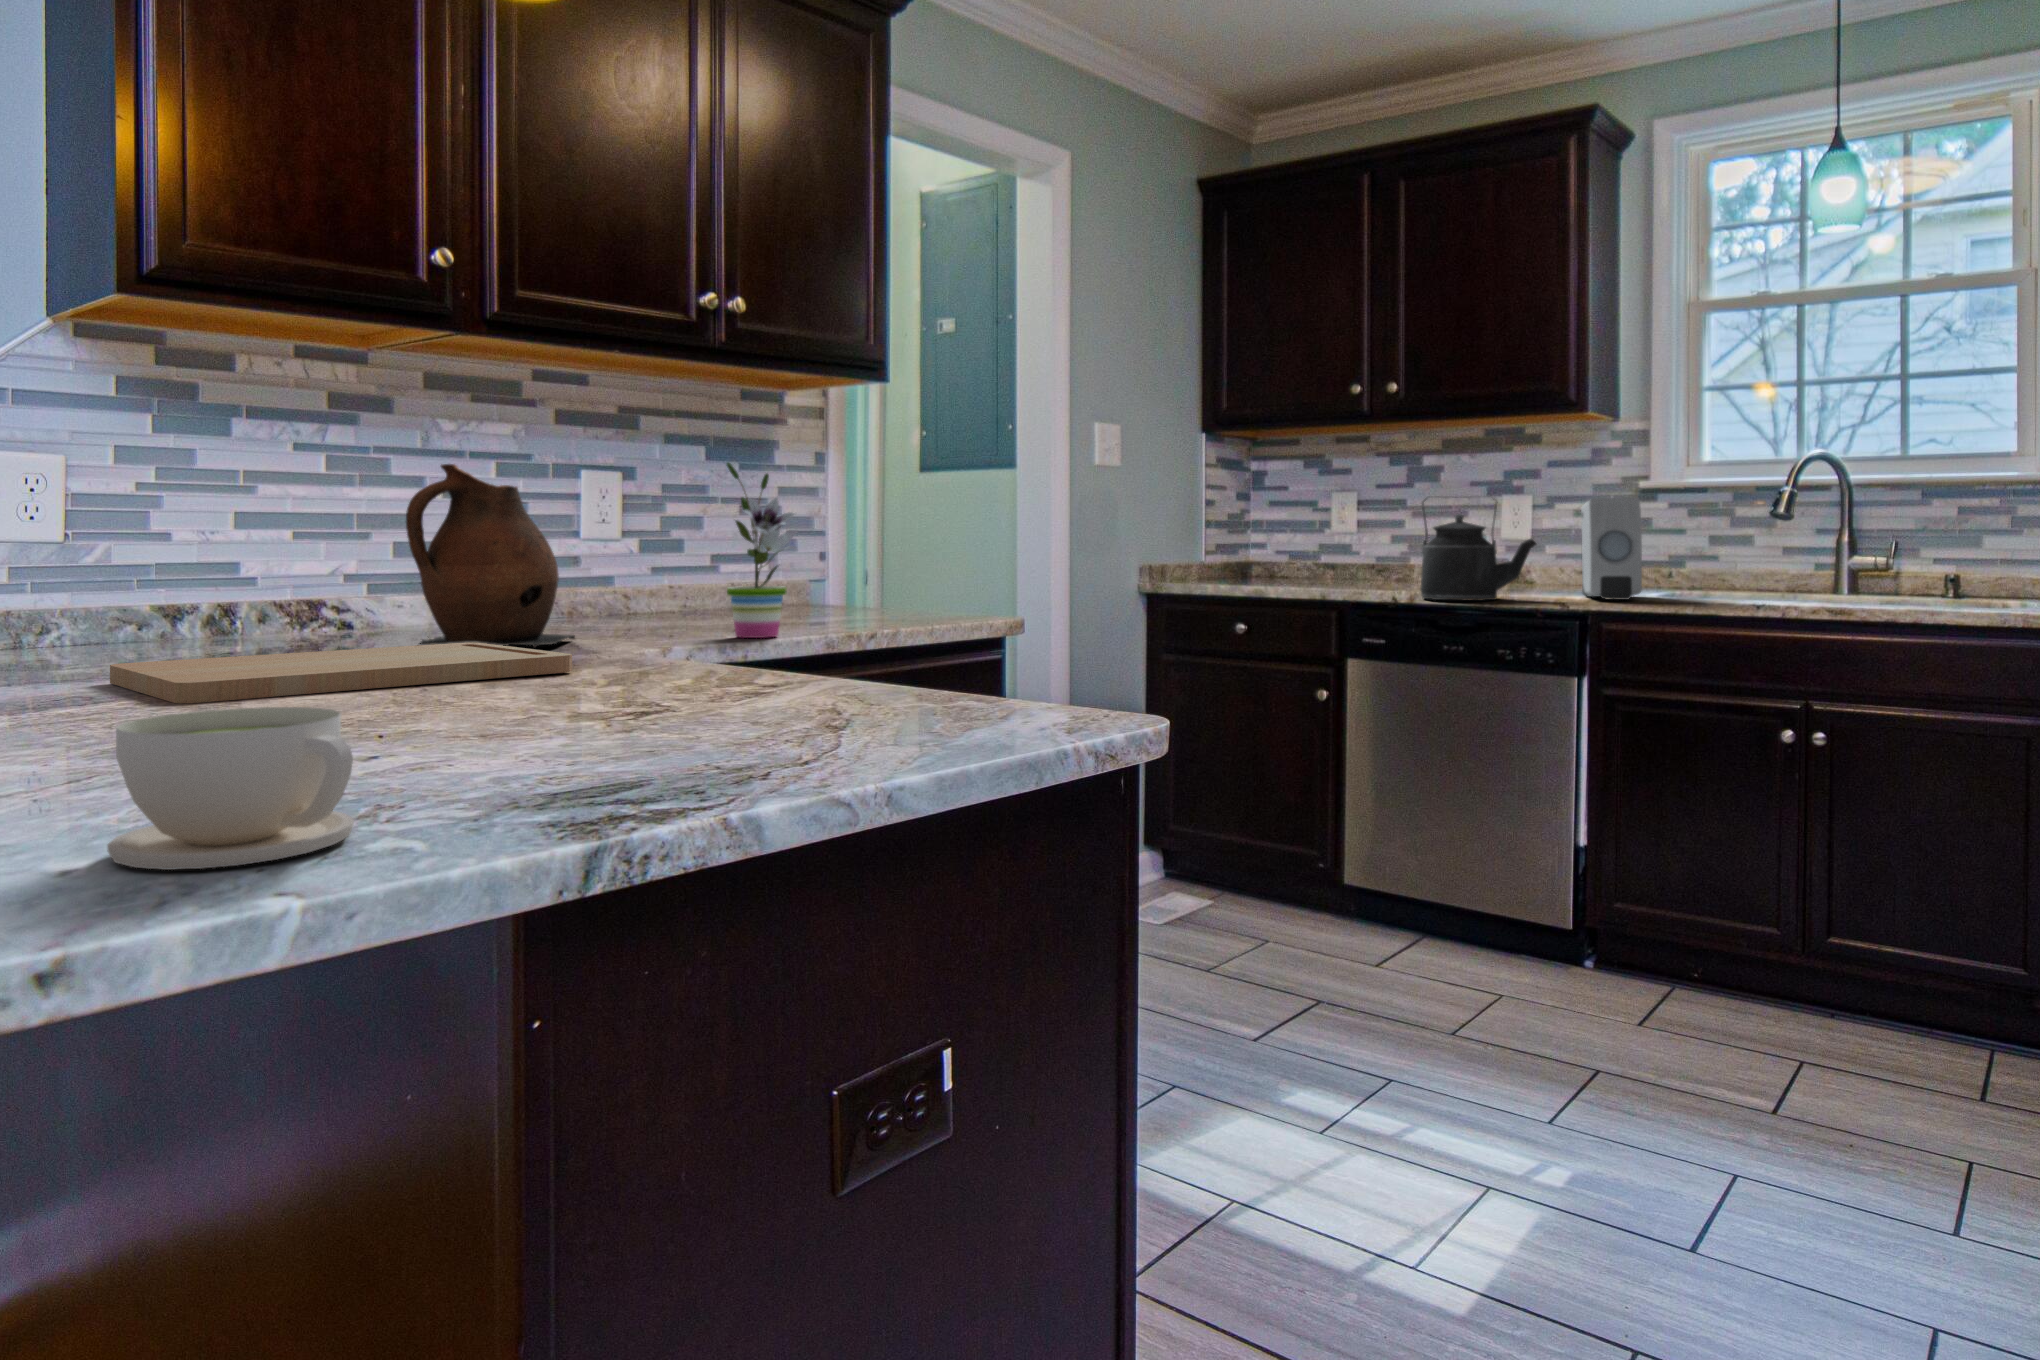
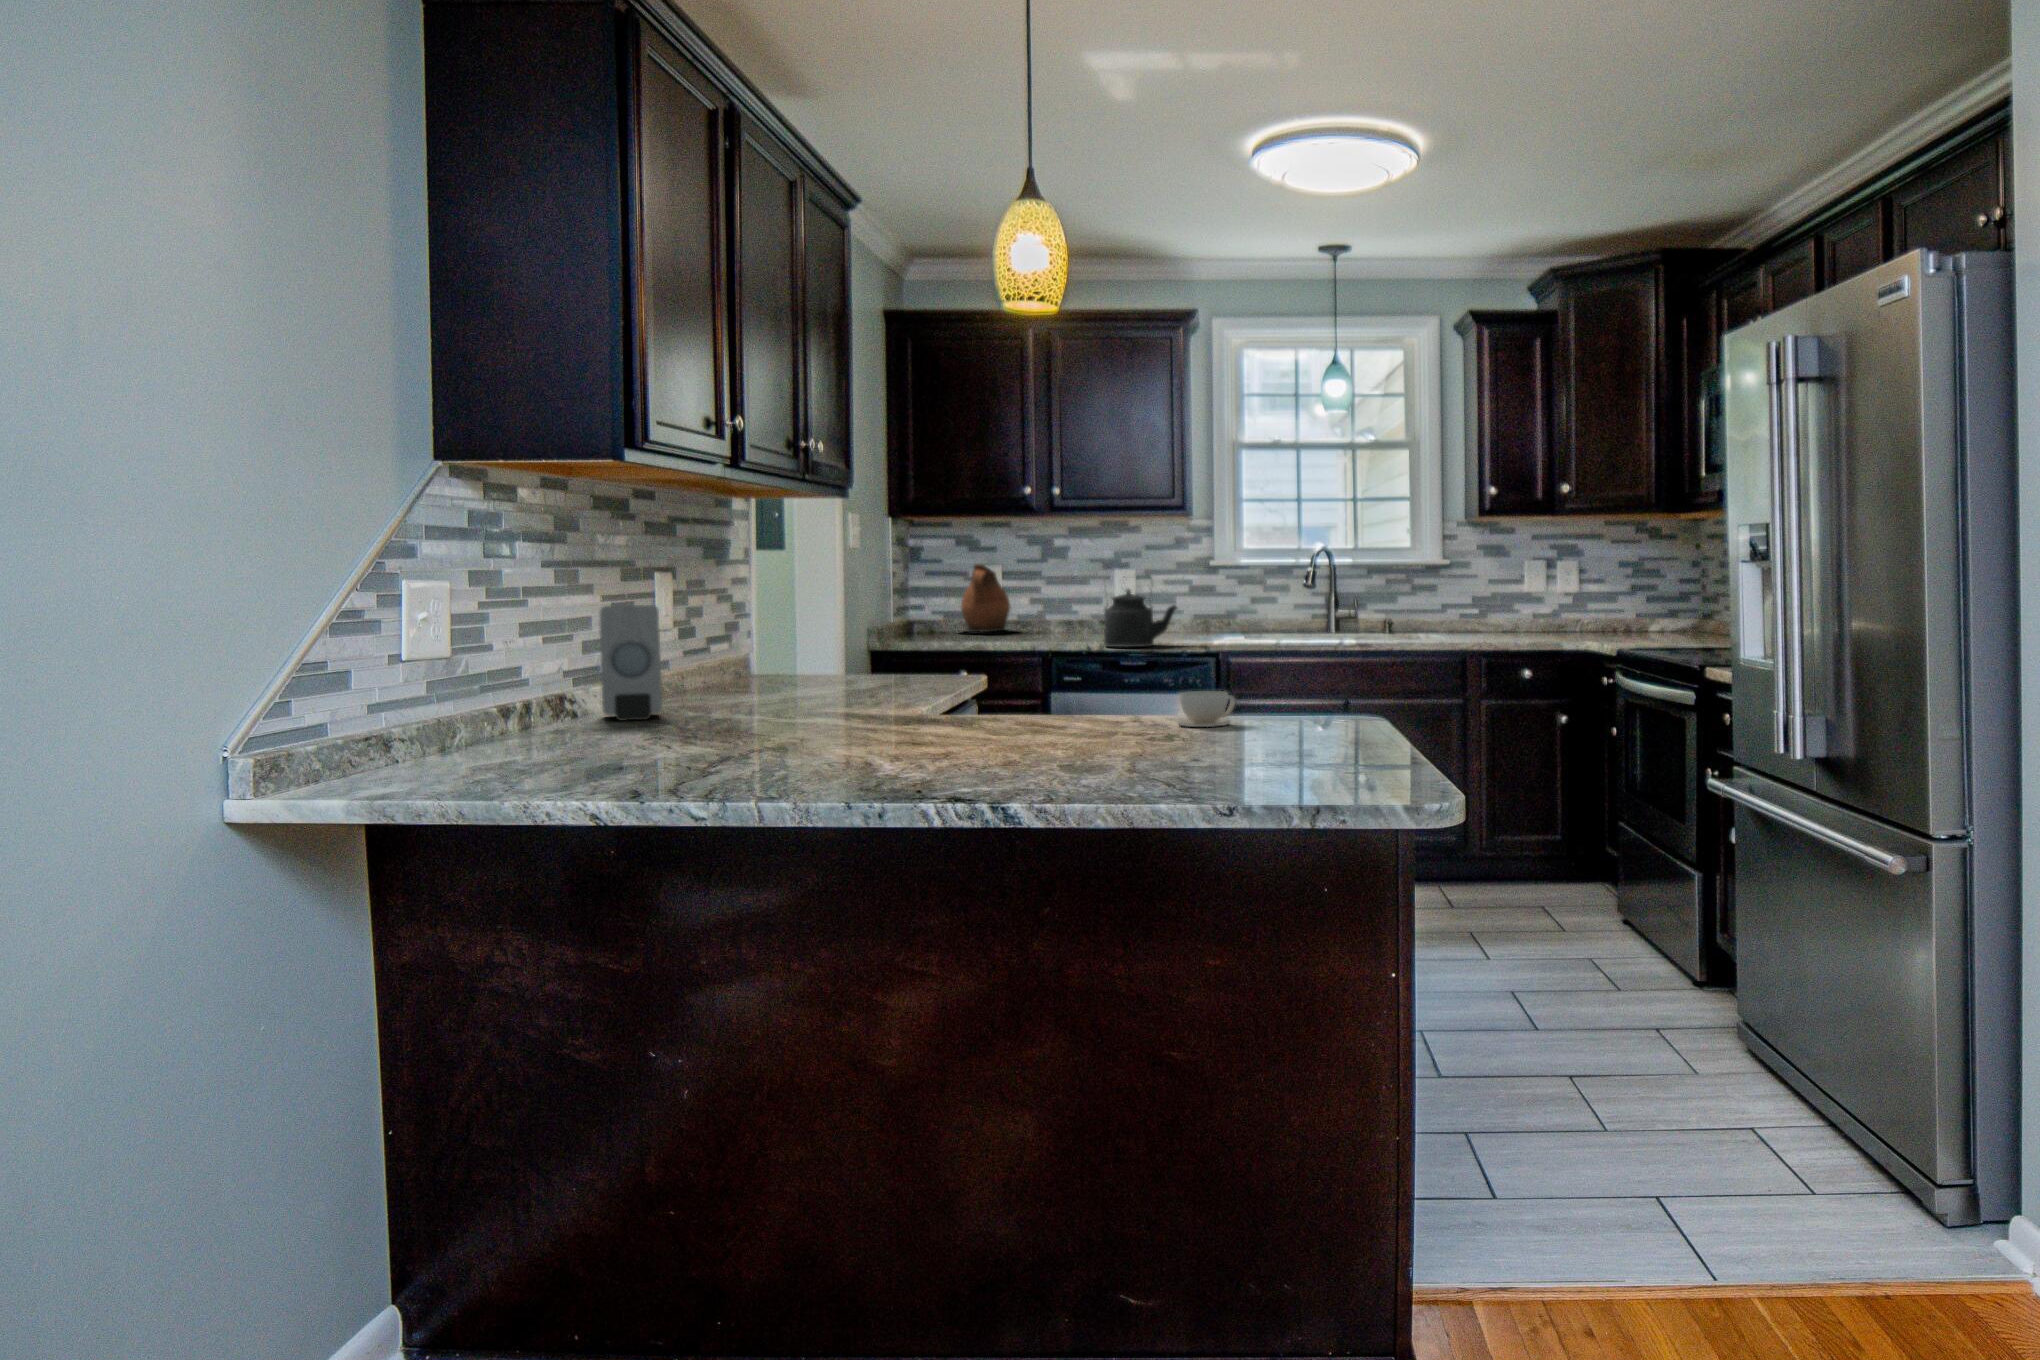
potted plant: present [727,463,798,638] -> none [822,578,881,691]
ceramic pitcher: present [406,464,575,648] -> present [959,564,1010,632]
soap dispenser: present [1581,498,1642,600] -> present [600,605,662,721]
cutting board: present [110,642,572,703] -> none [732,696,925,723]

